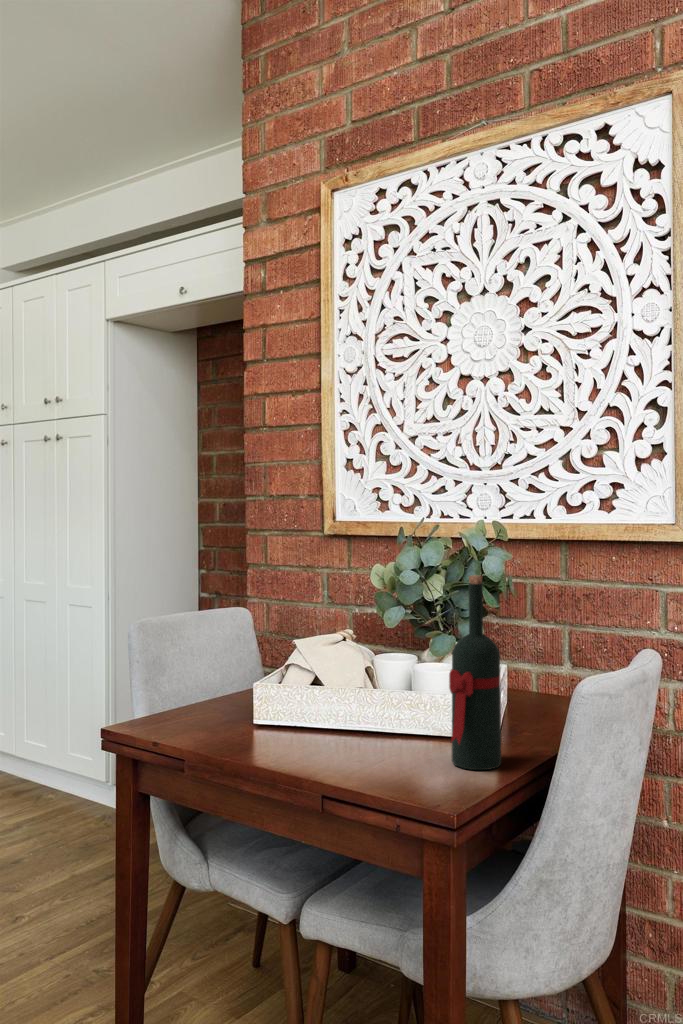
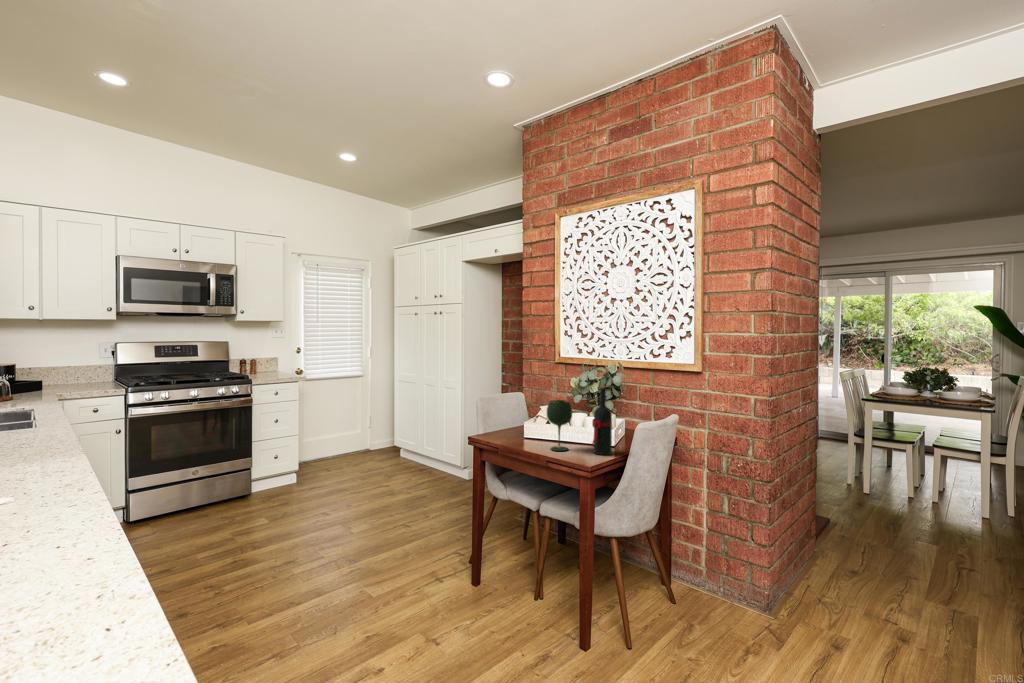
wine glass: none [320,621,391,763] -> present [547,400,572,451]

